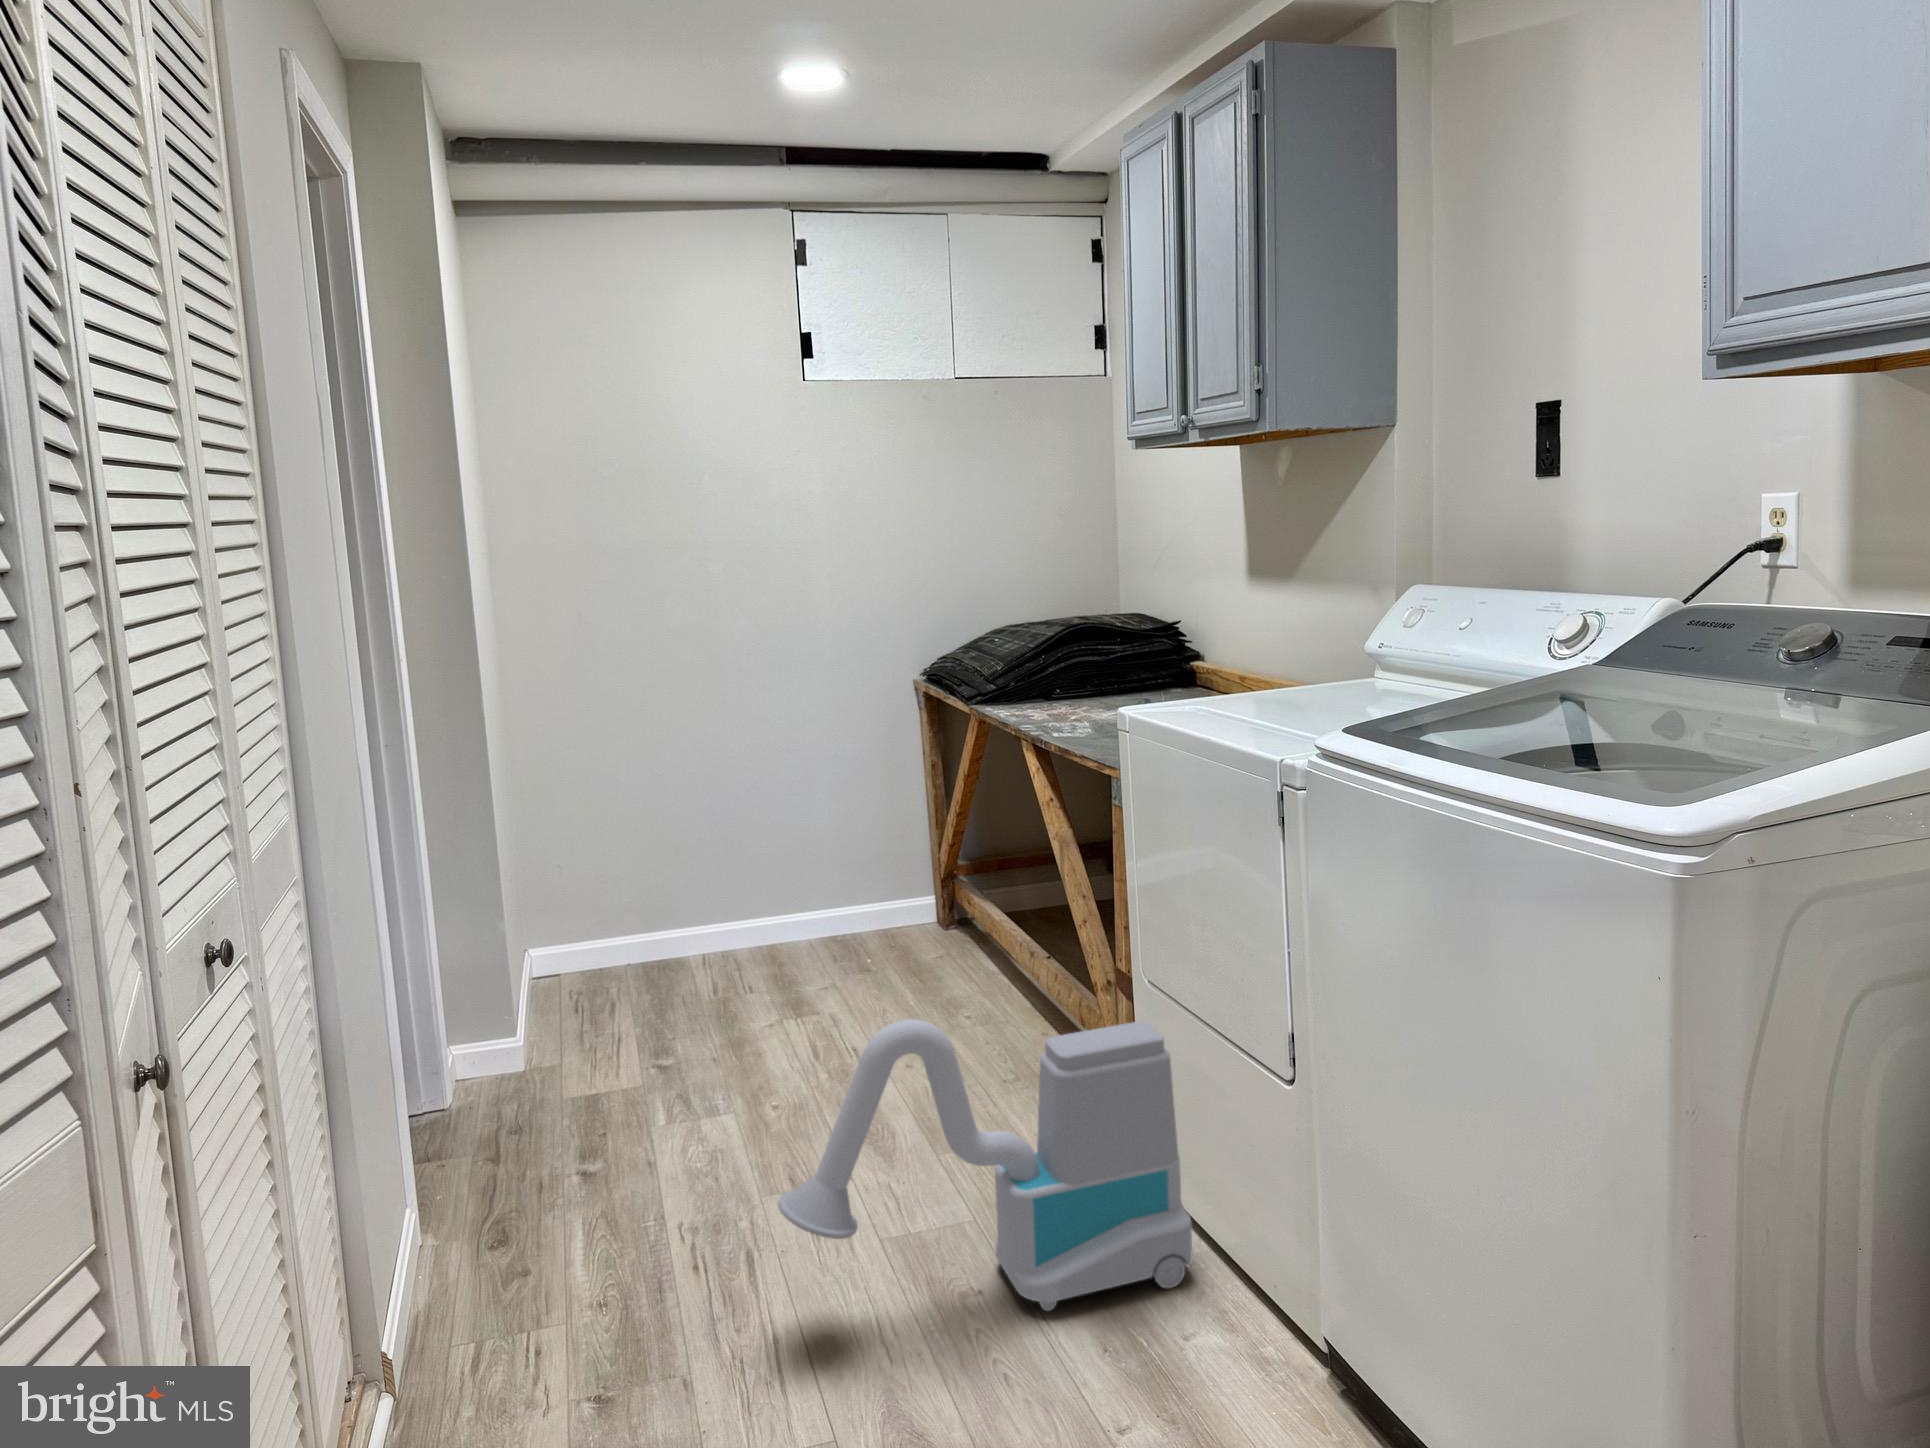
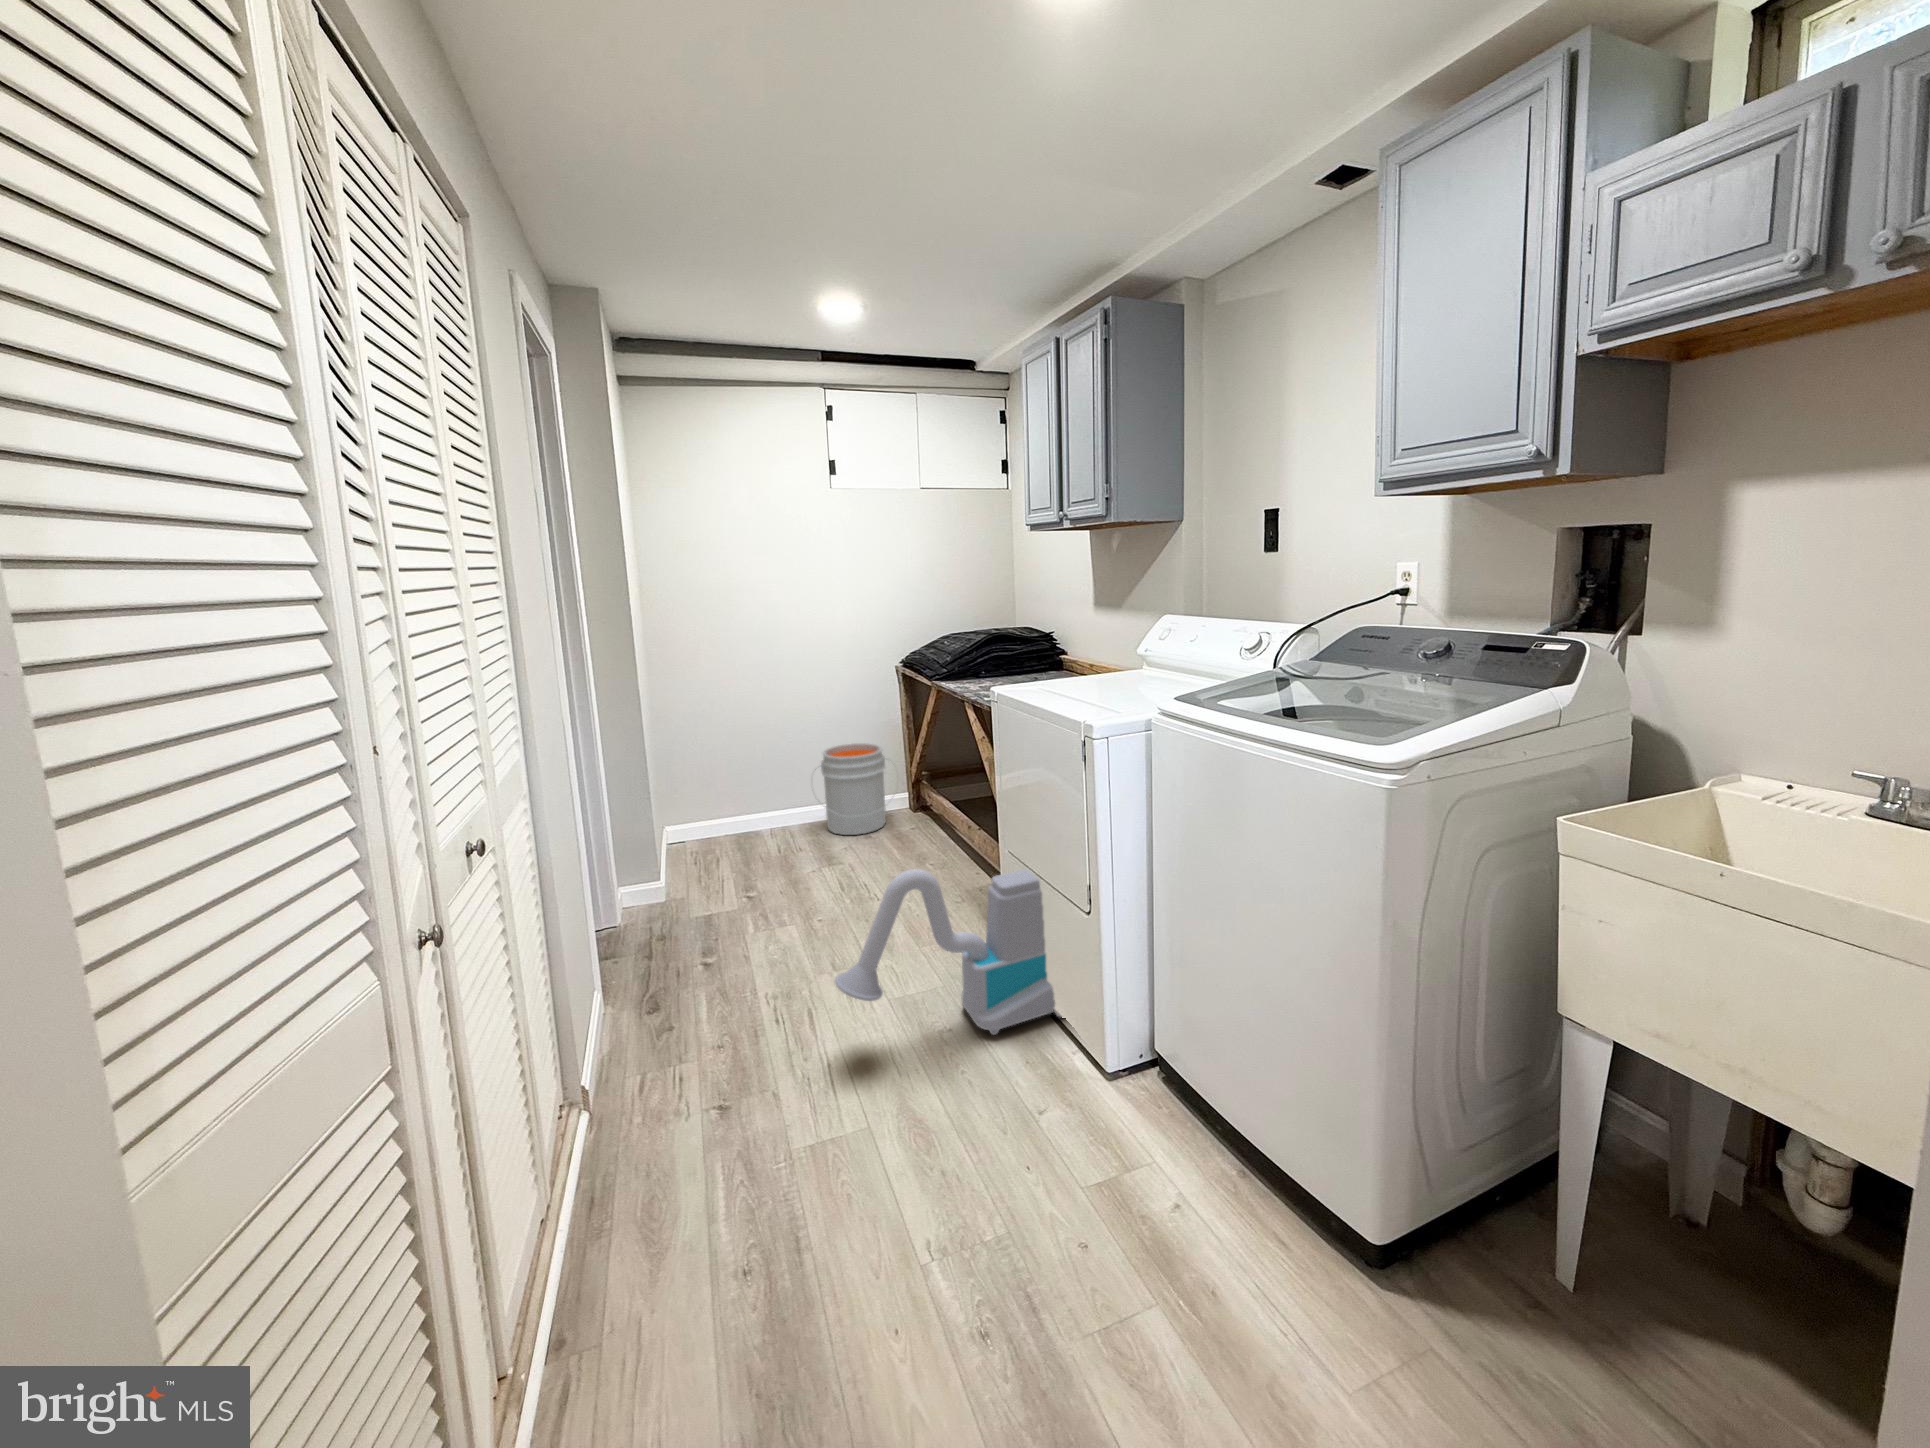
bucket: none [765,812,915,971] -> present [812,743,898,835]

